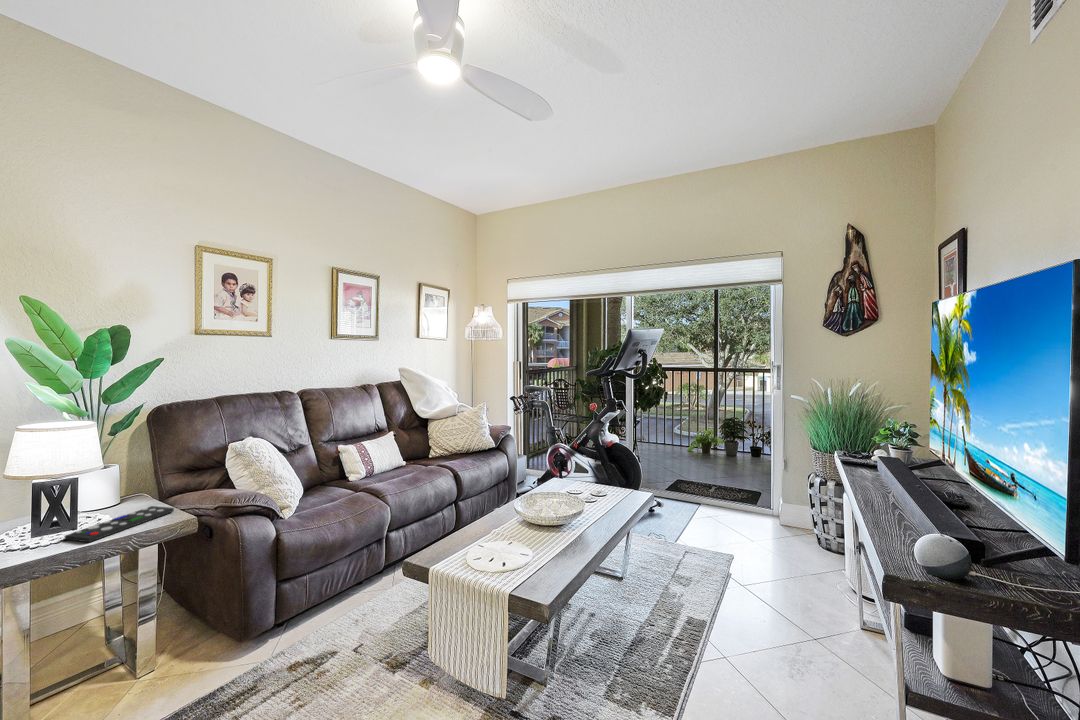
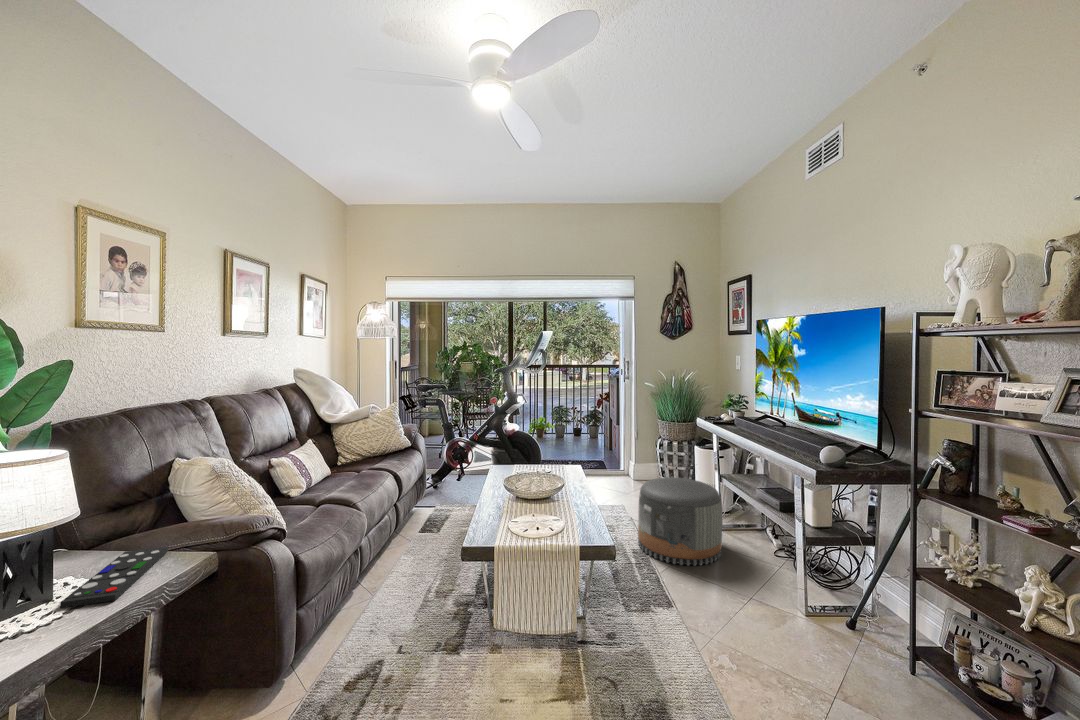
pouf: none [697,527,823,668] -> present [638,477,722,566]

